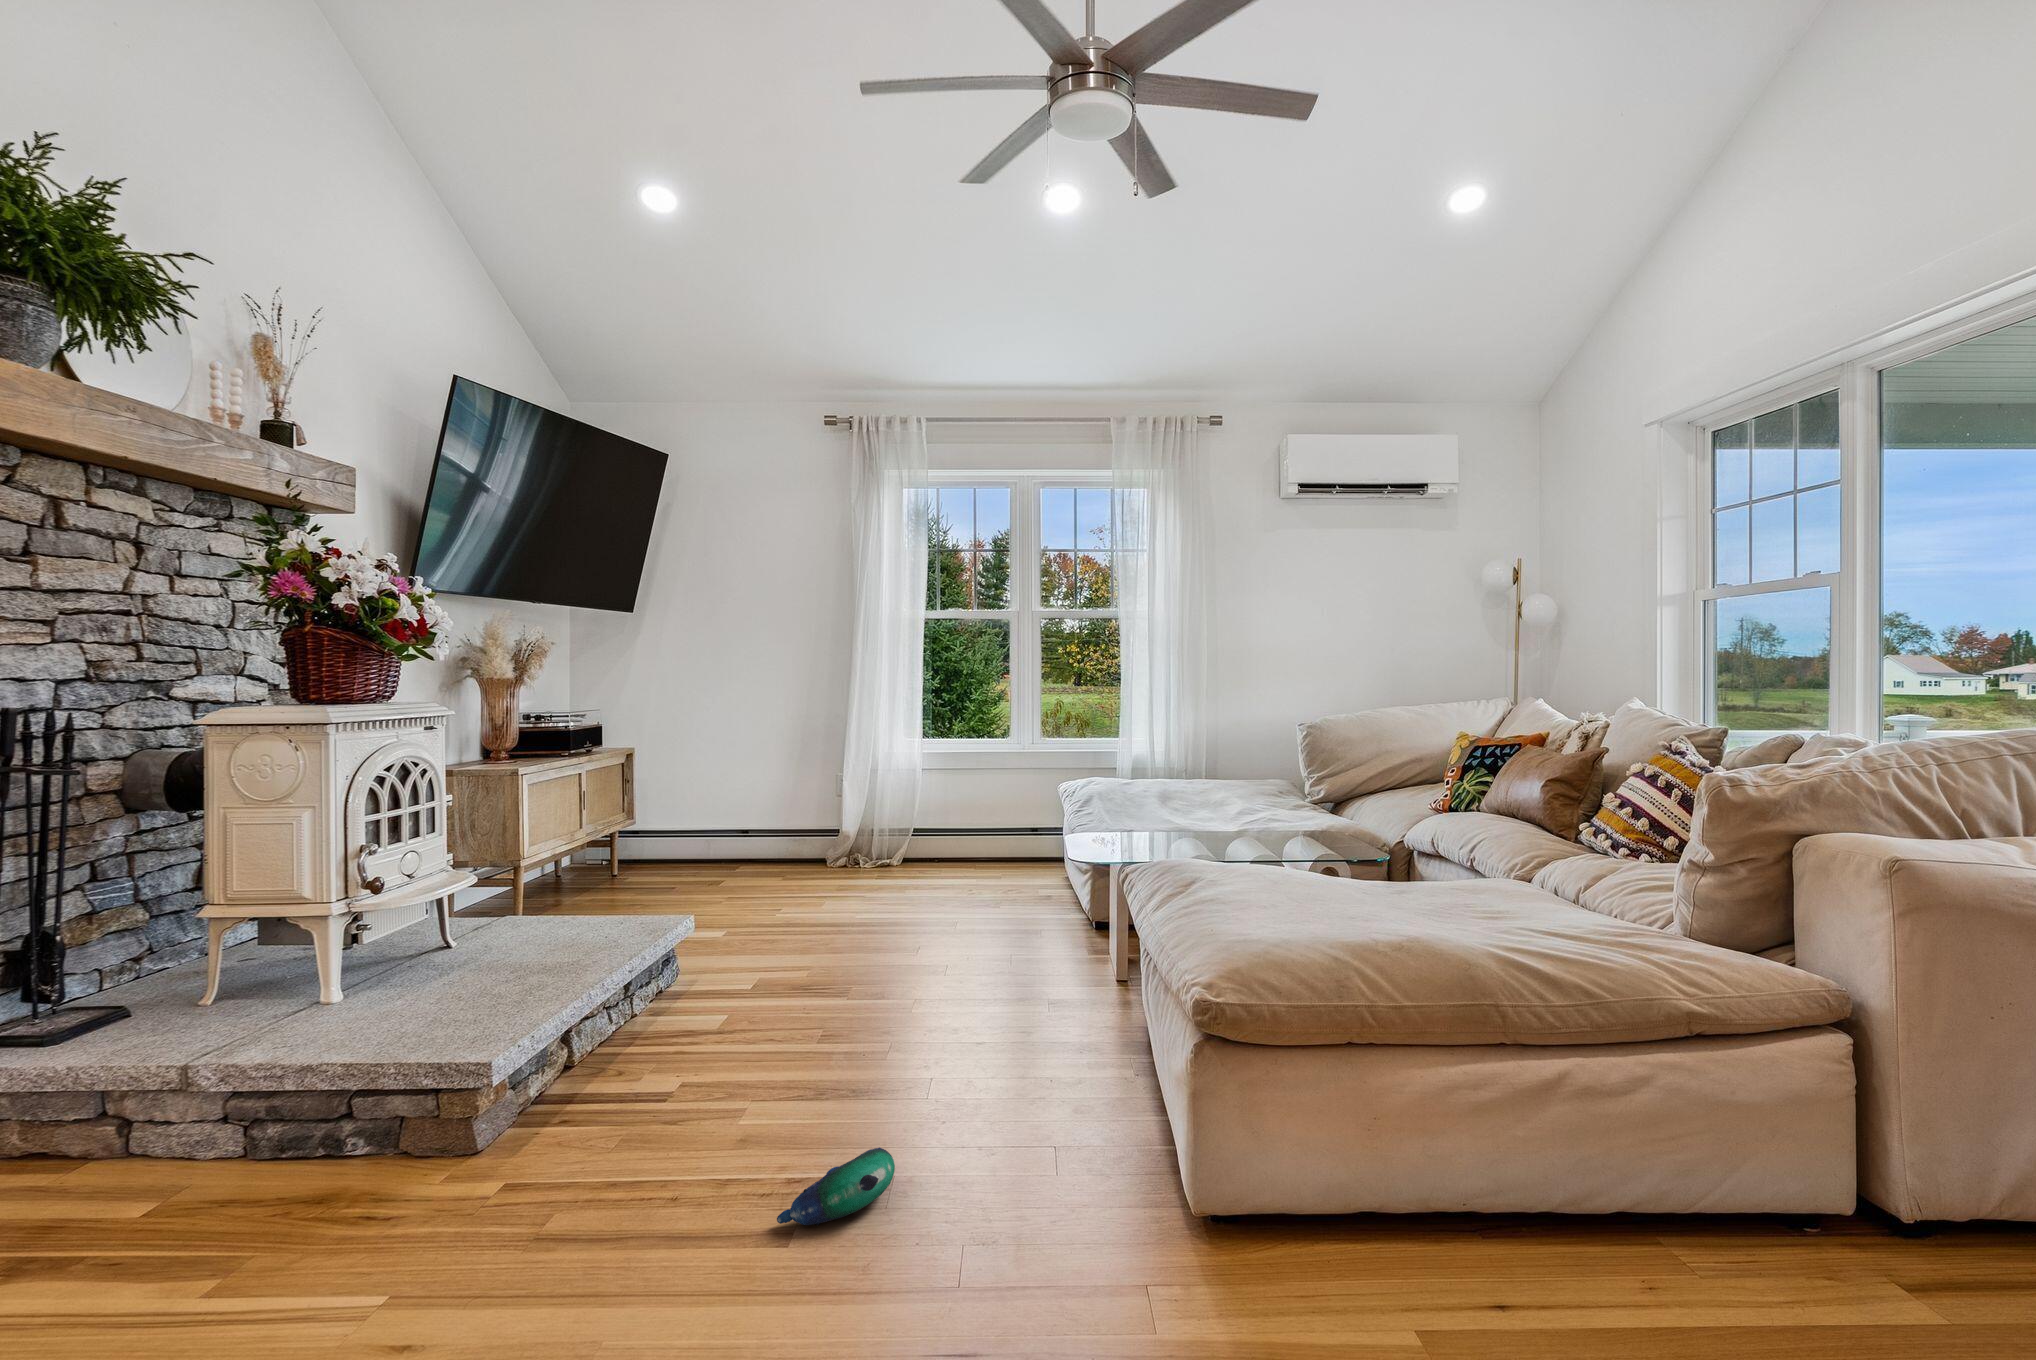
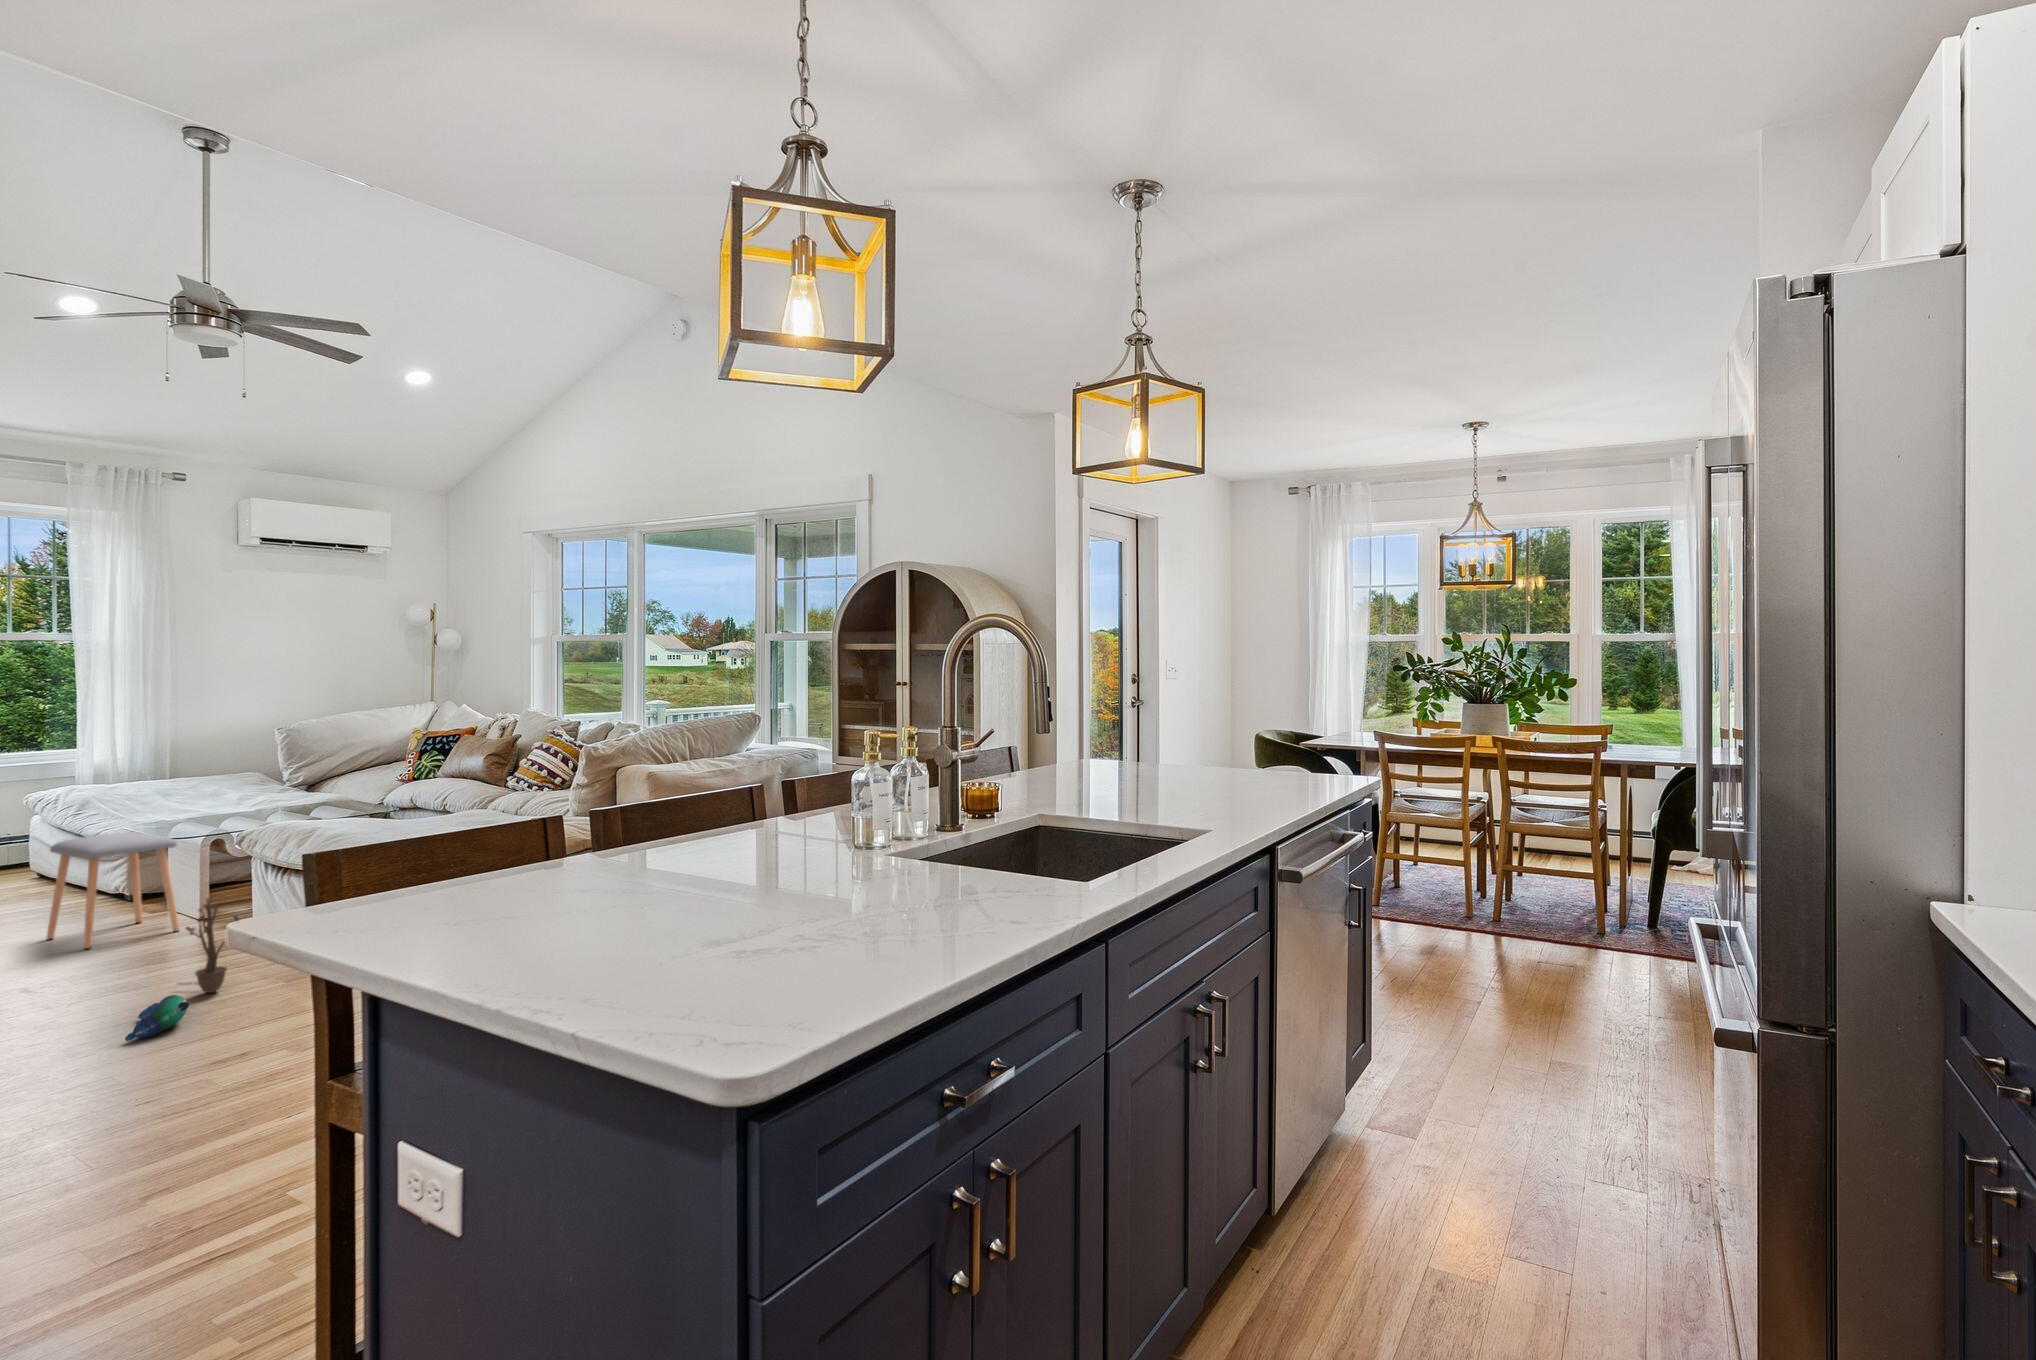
stool: none [974,843,1089,995] -> present [47,832,180,949]
decorative plant: none [962,978,1021,1144] -> present [179,898,239,993]

